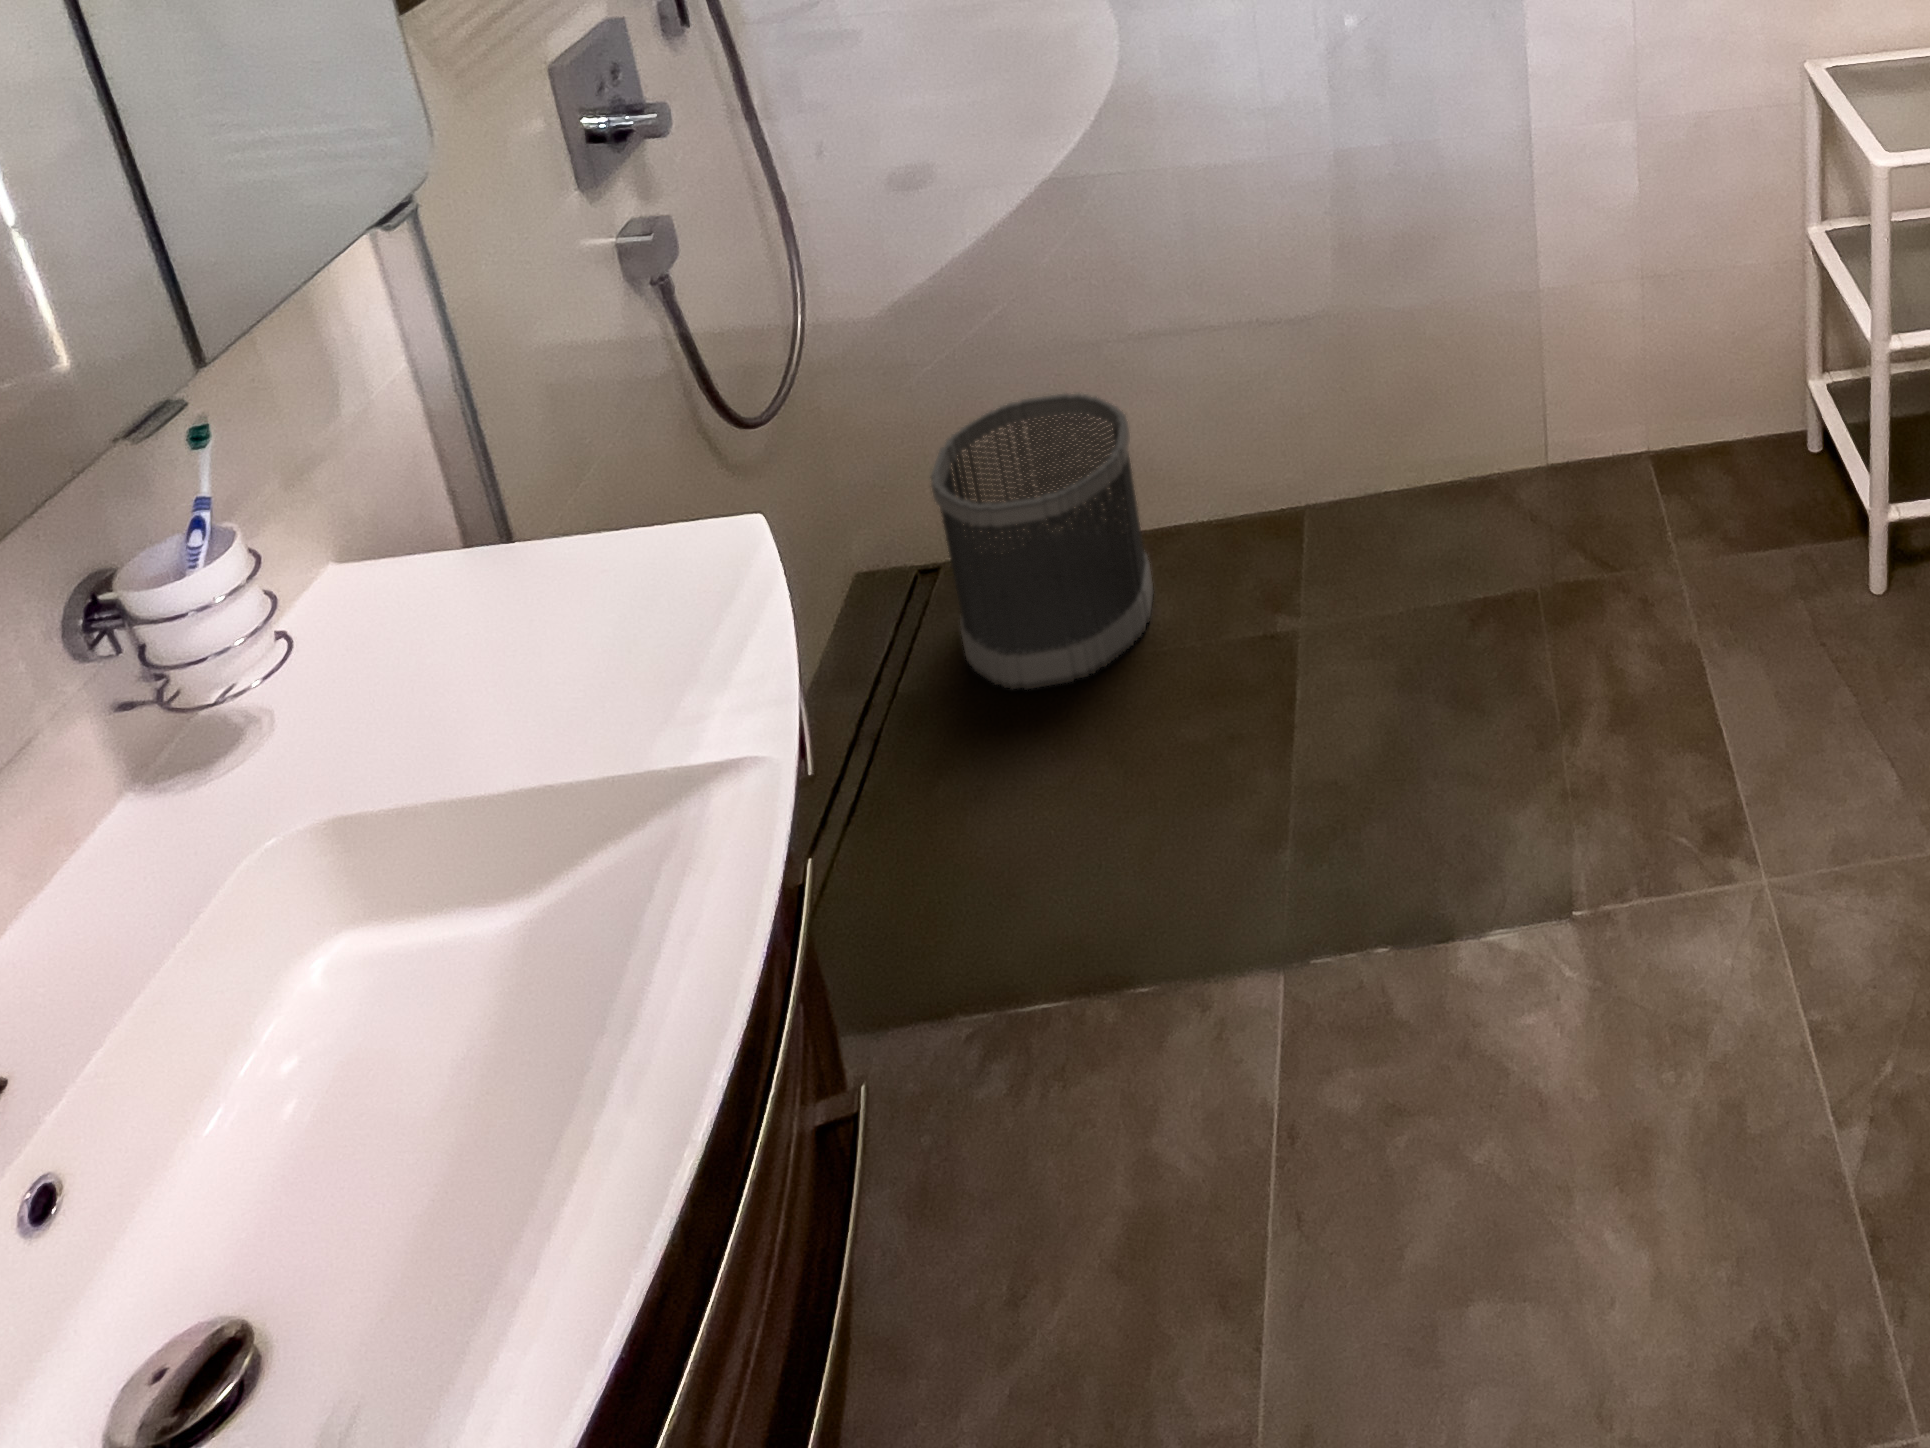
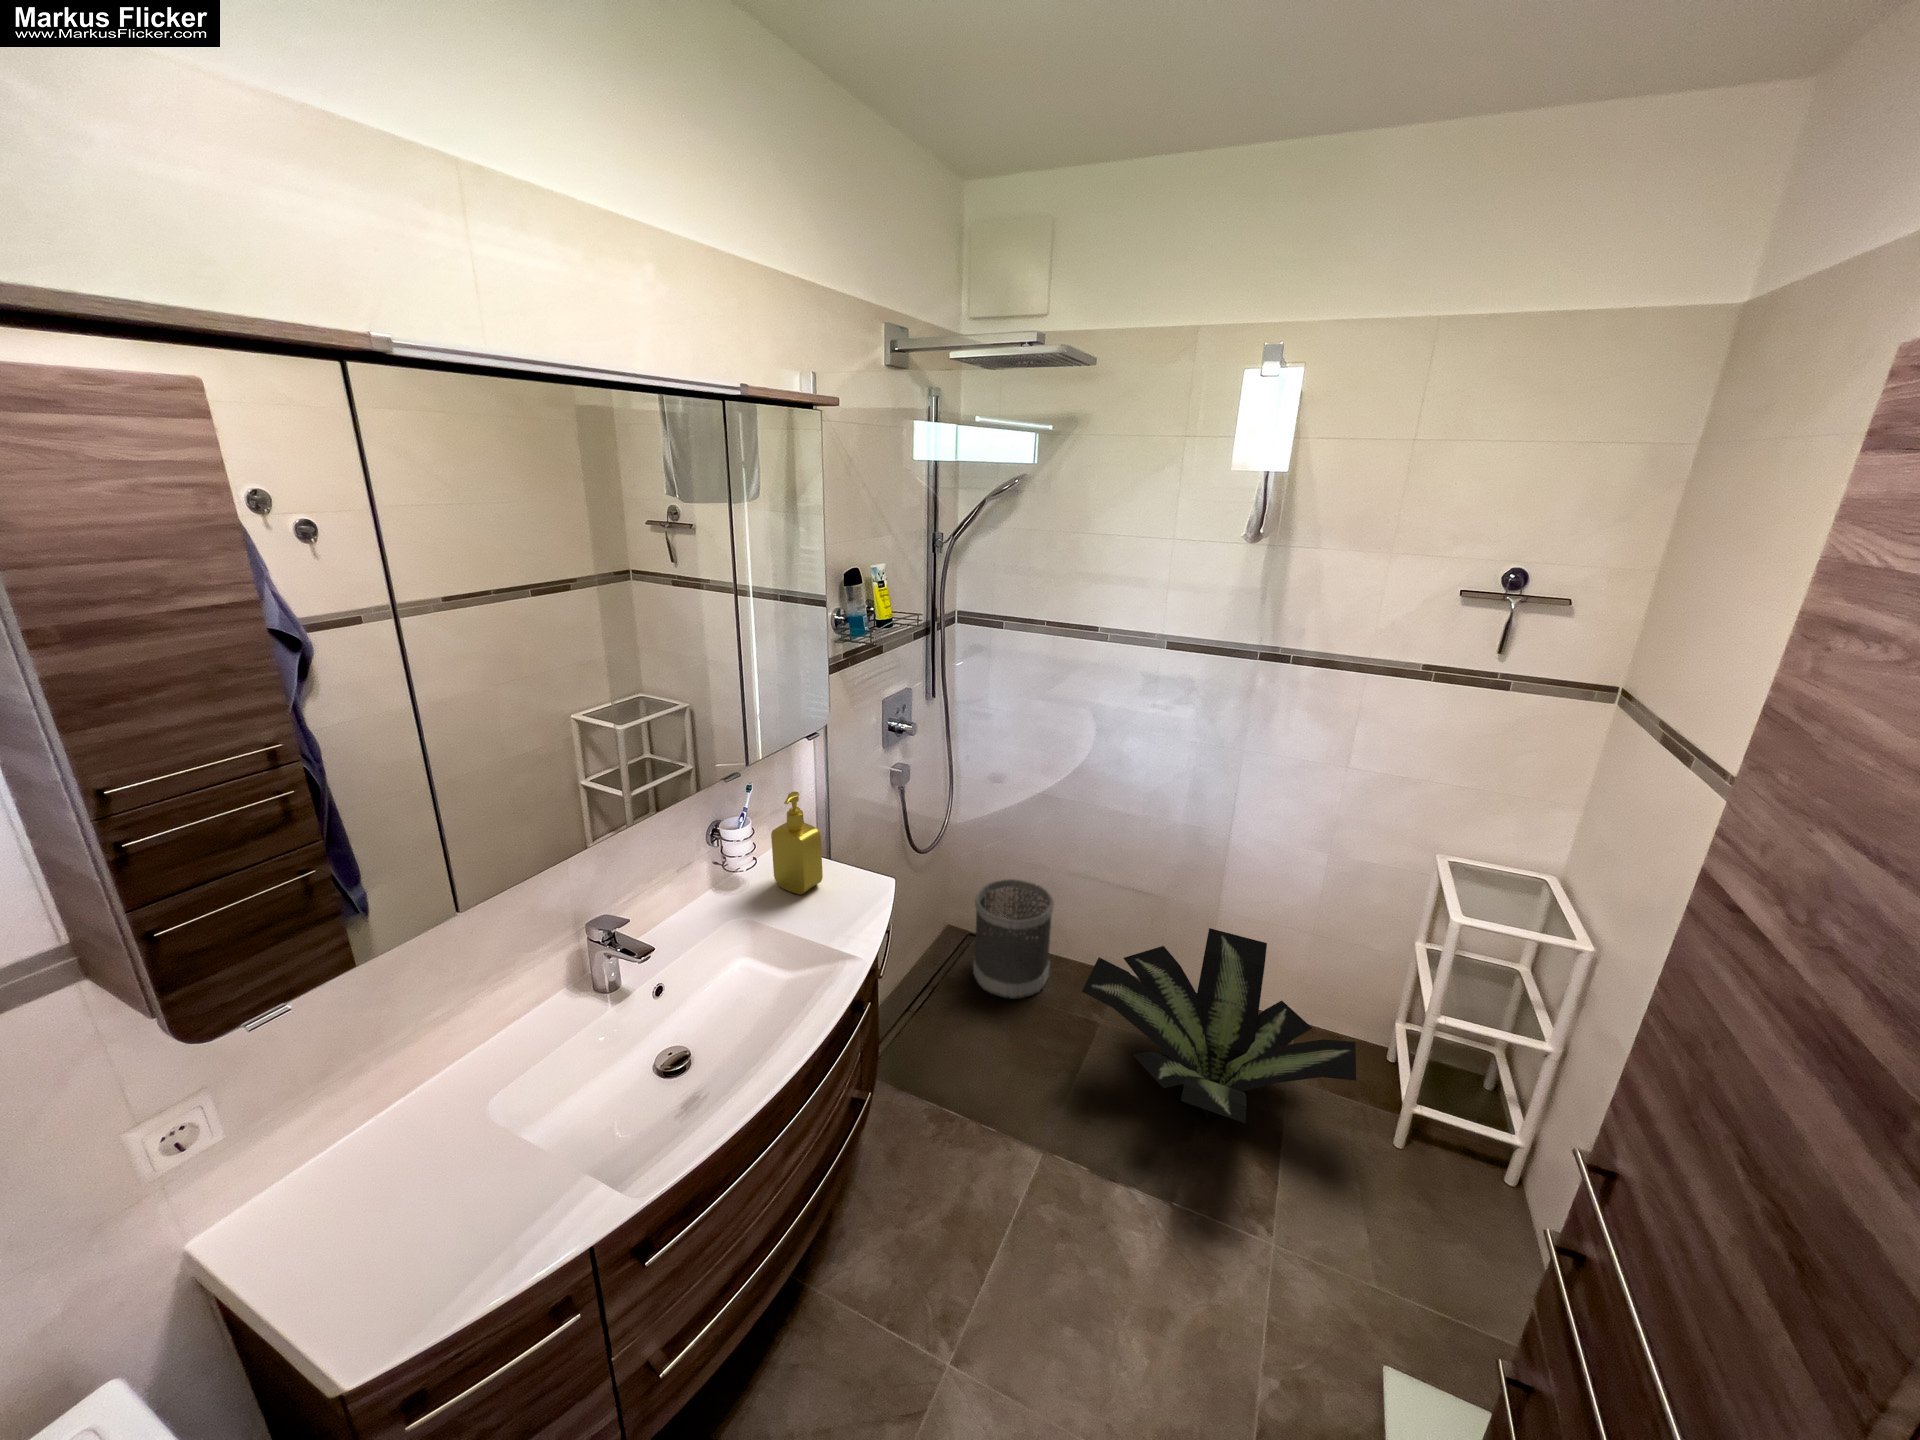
potted plant: none [1269,329,1807,715] -> present [1082,928,1356,1123]
soap dispenser: none [331,385,548,680] -> present [771,792,823,895]

